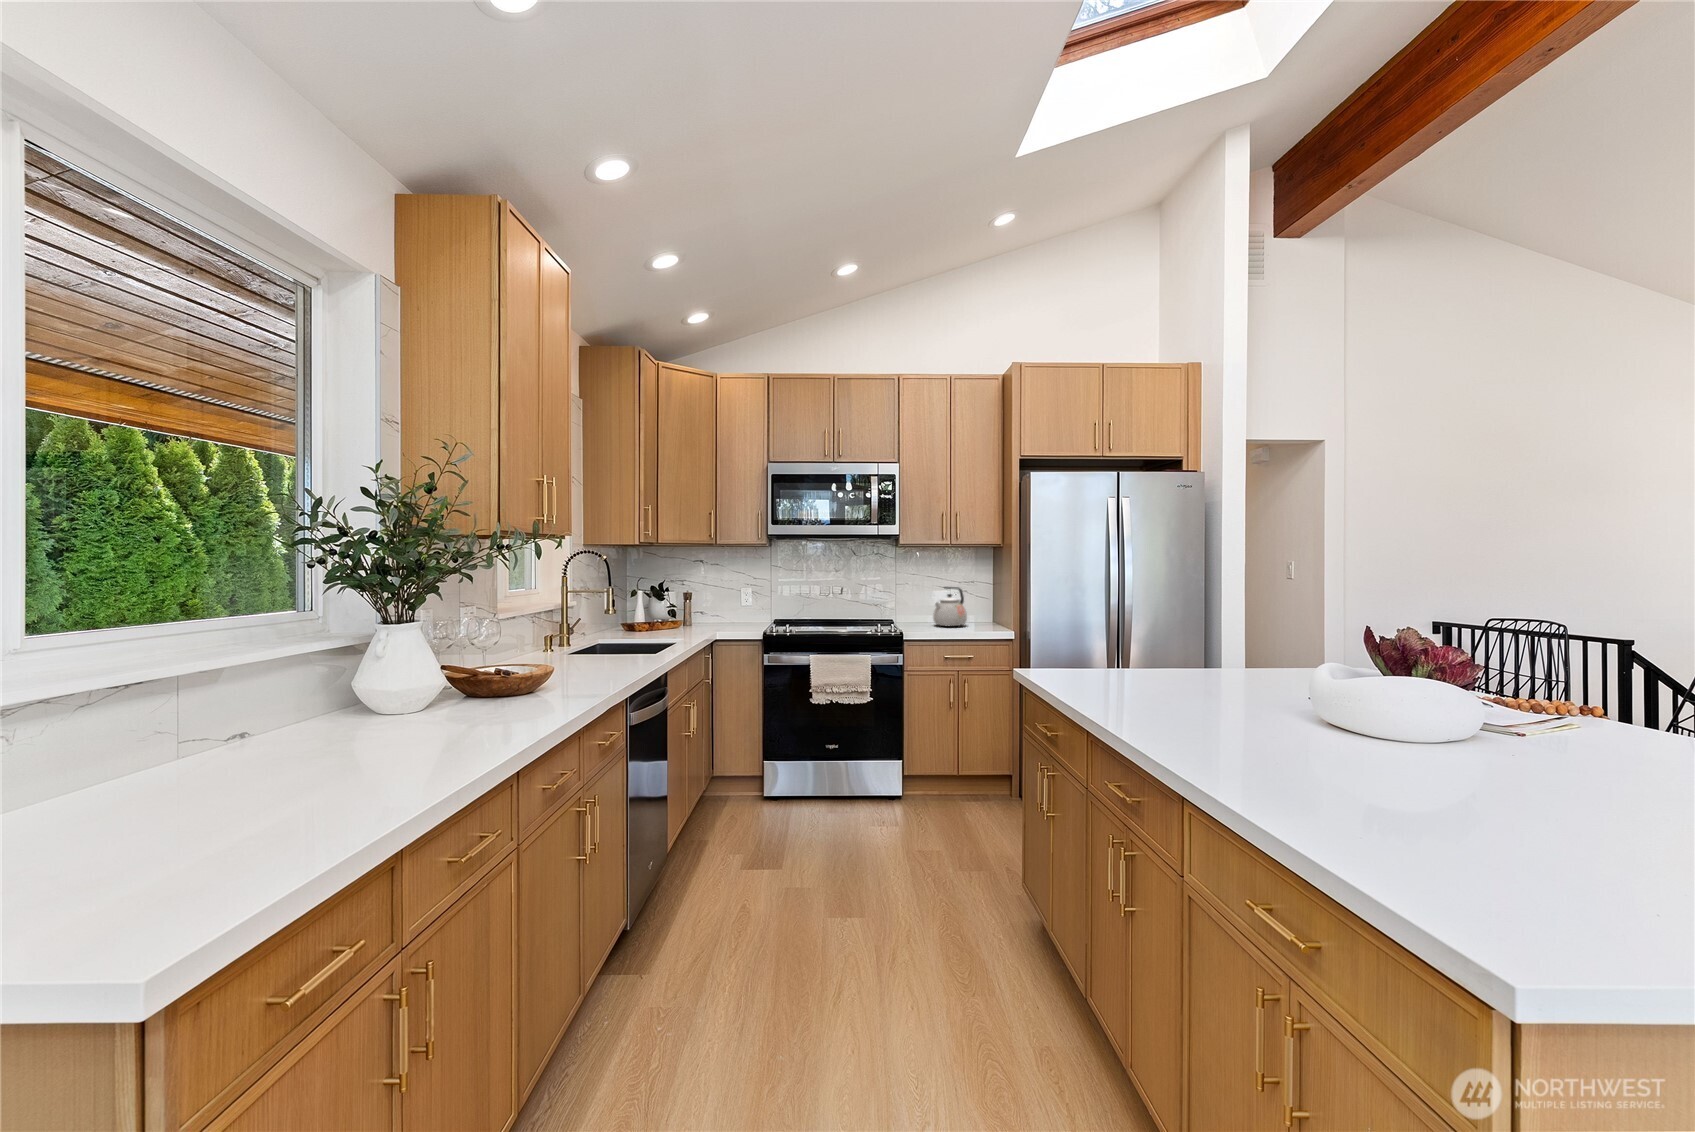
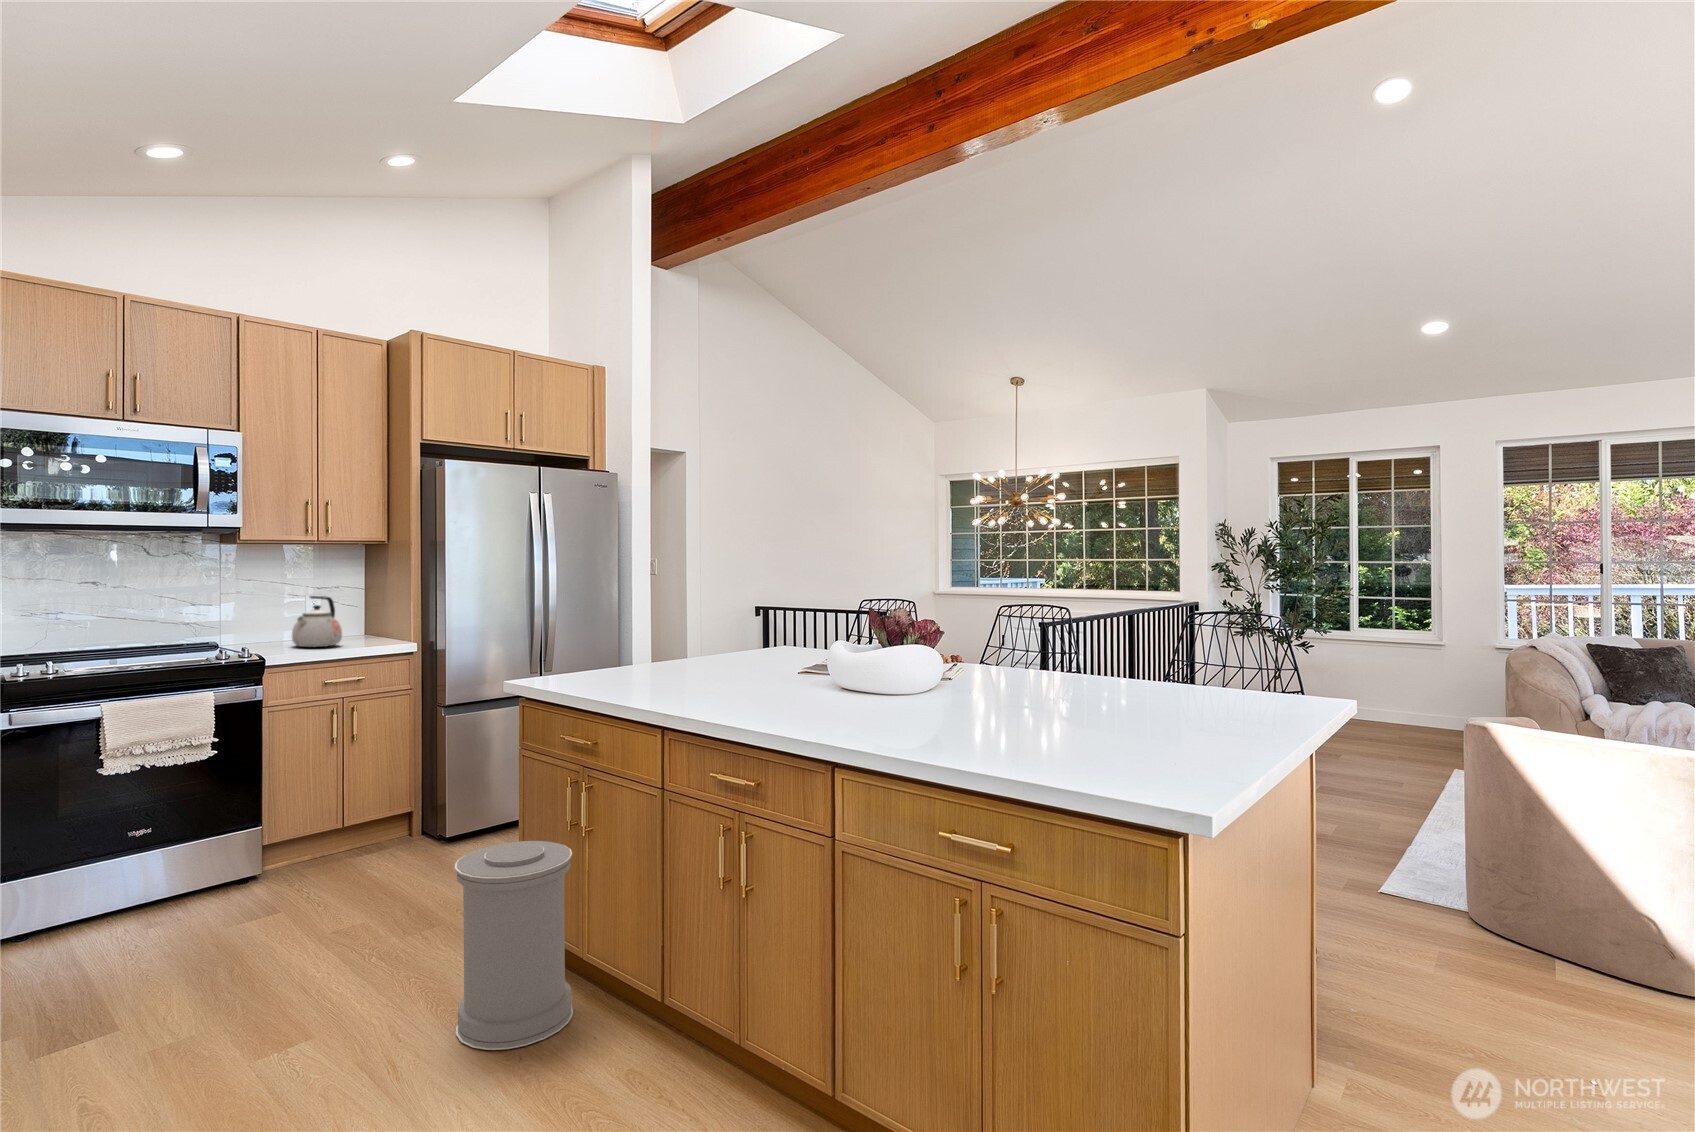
trash can: none [924,815,1026,1003] -> present [455,841,573,1050]

